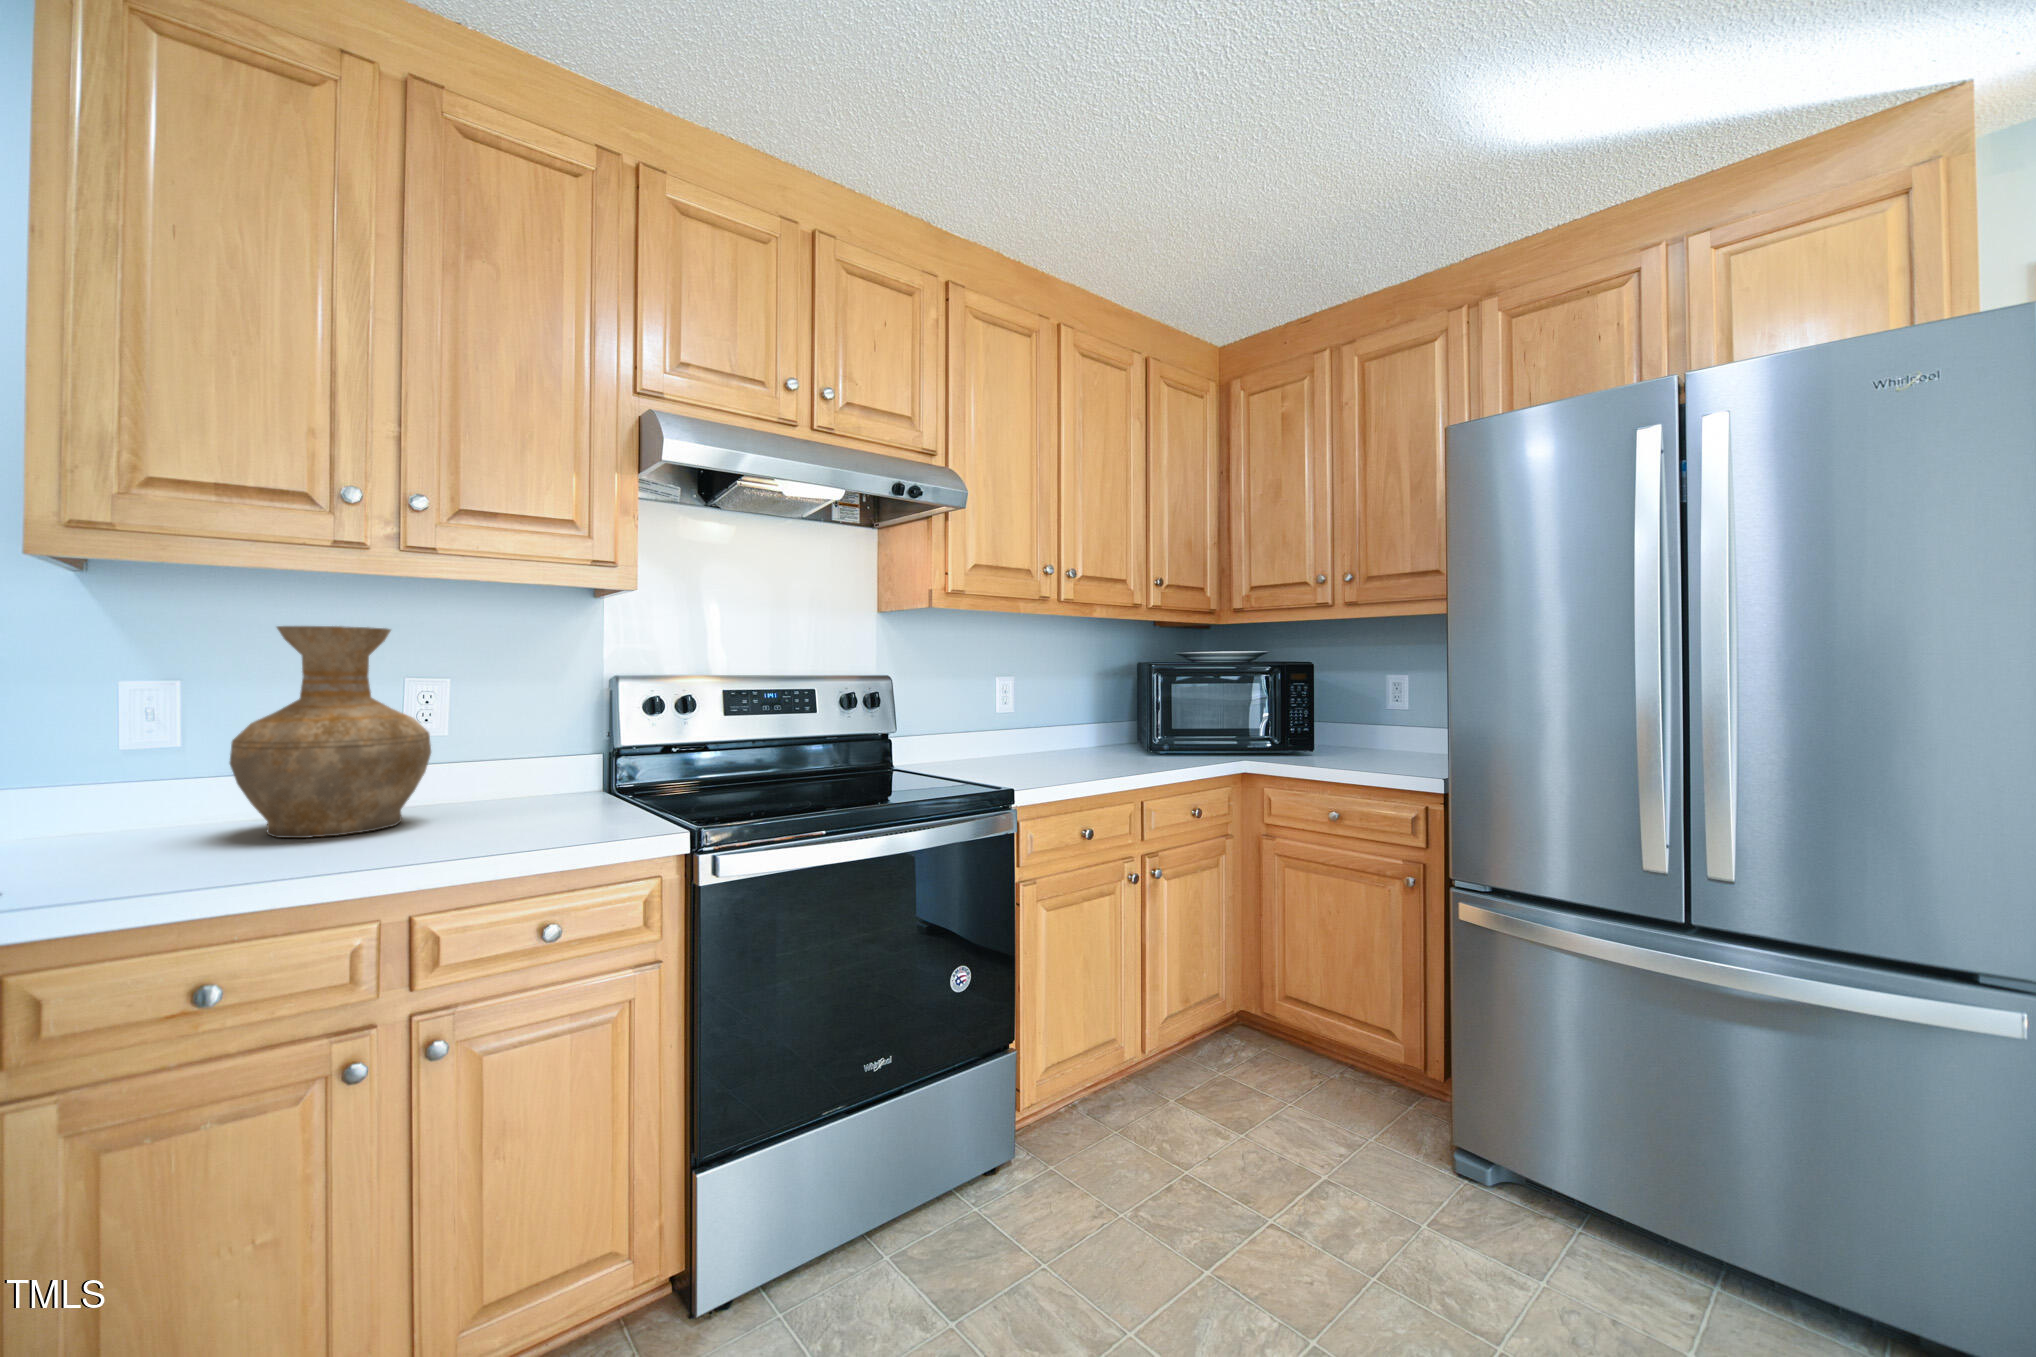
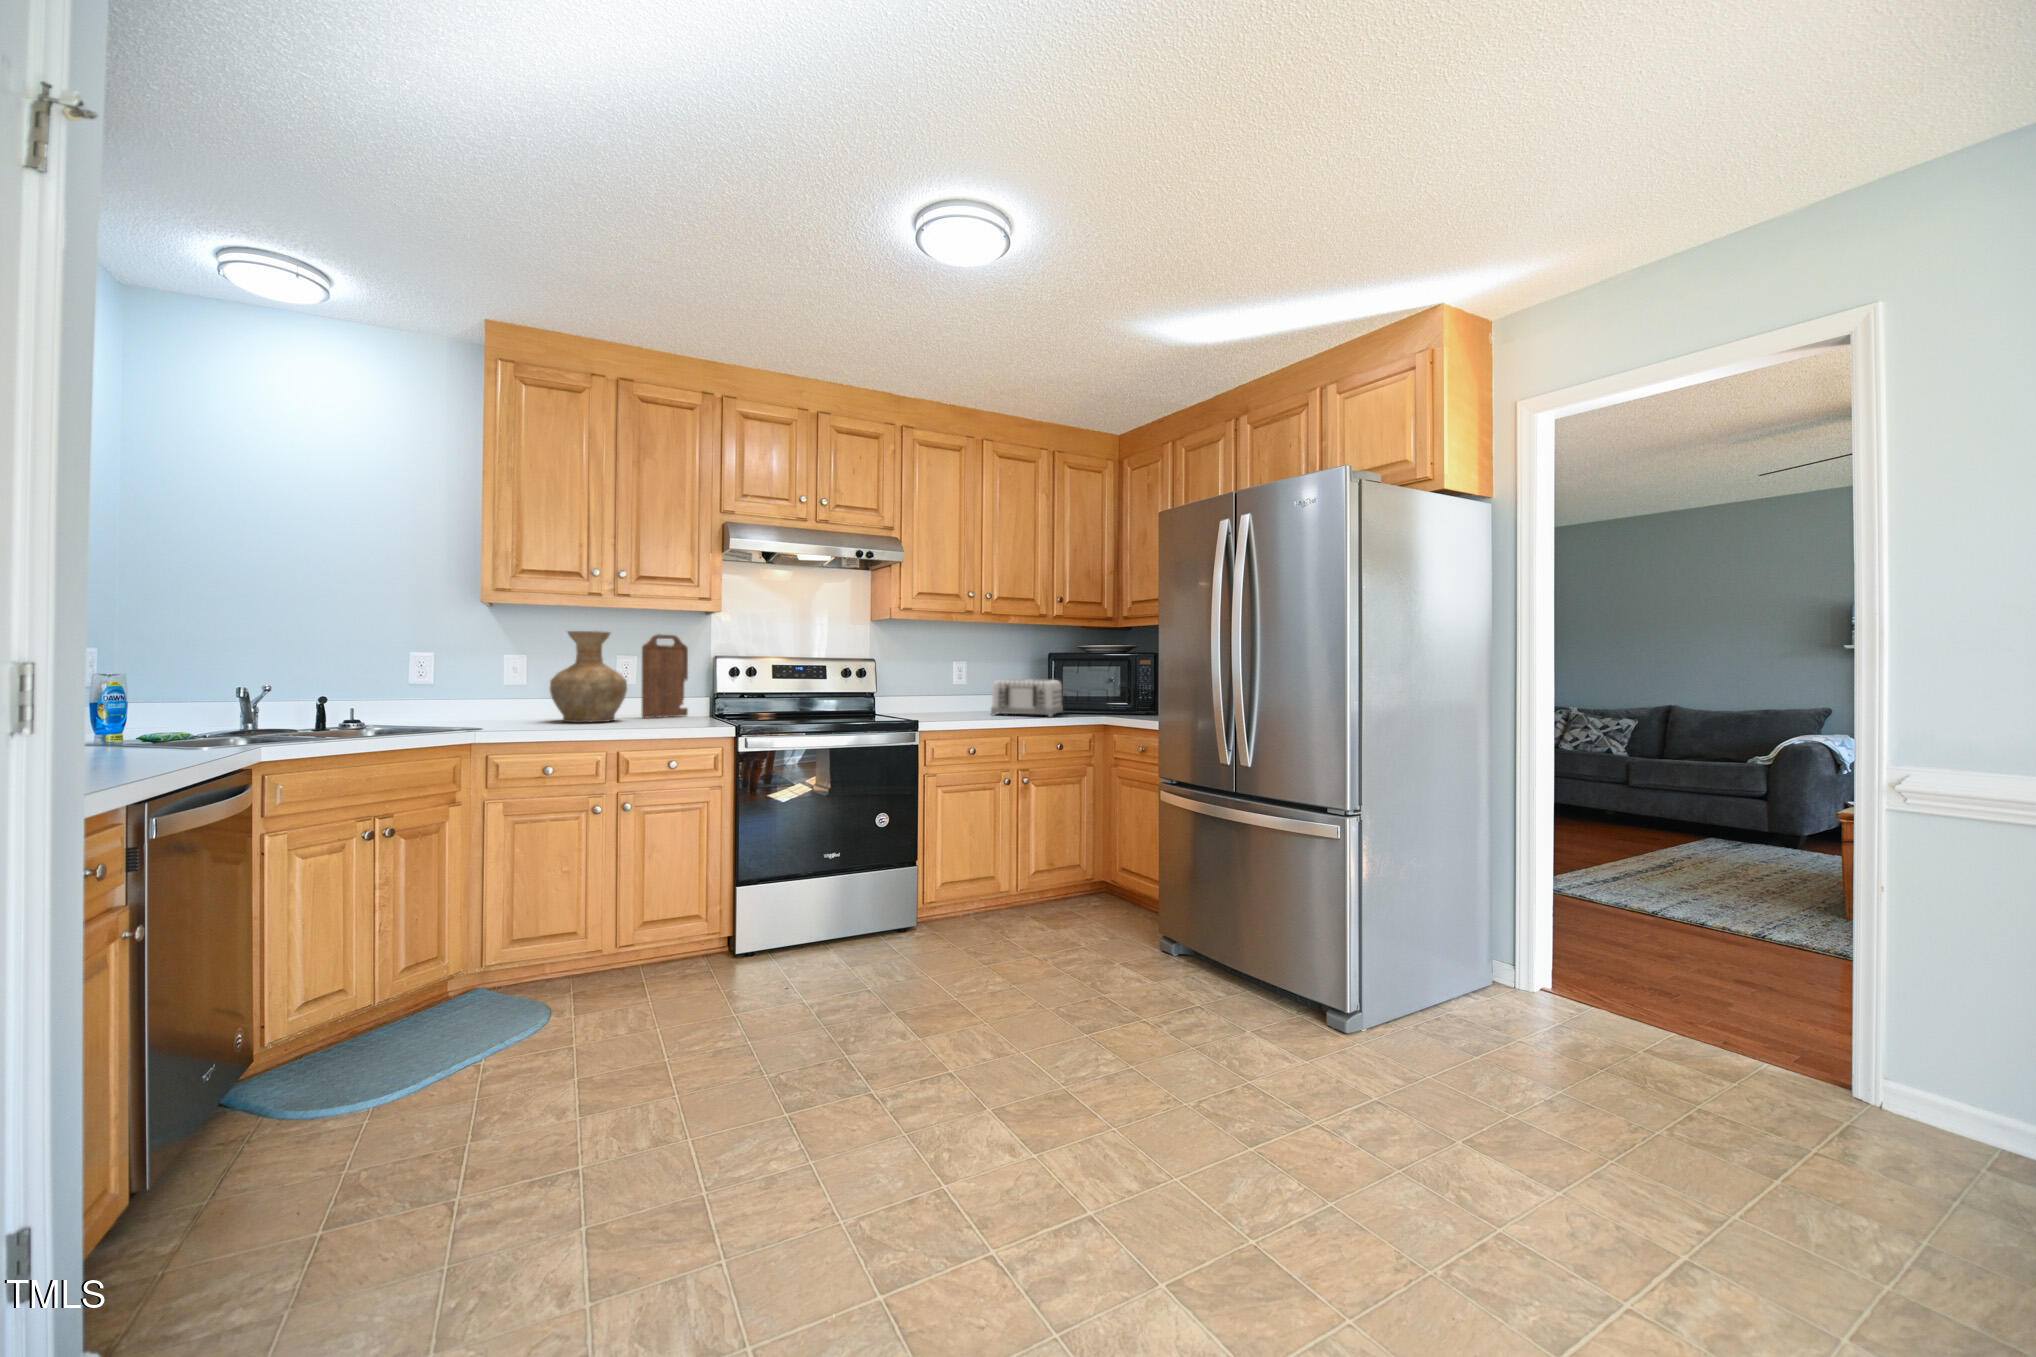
cutting board: none [463,635,561,808] -> present [642,634,688,718]
toaster: none [1069,704,1173,764] -> present [991,679,1063,717]

